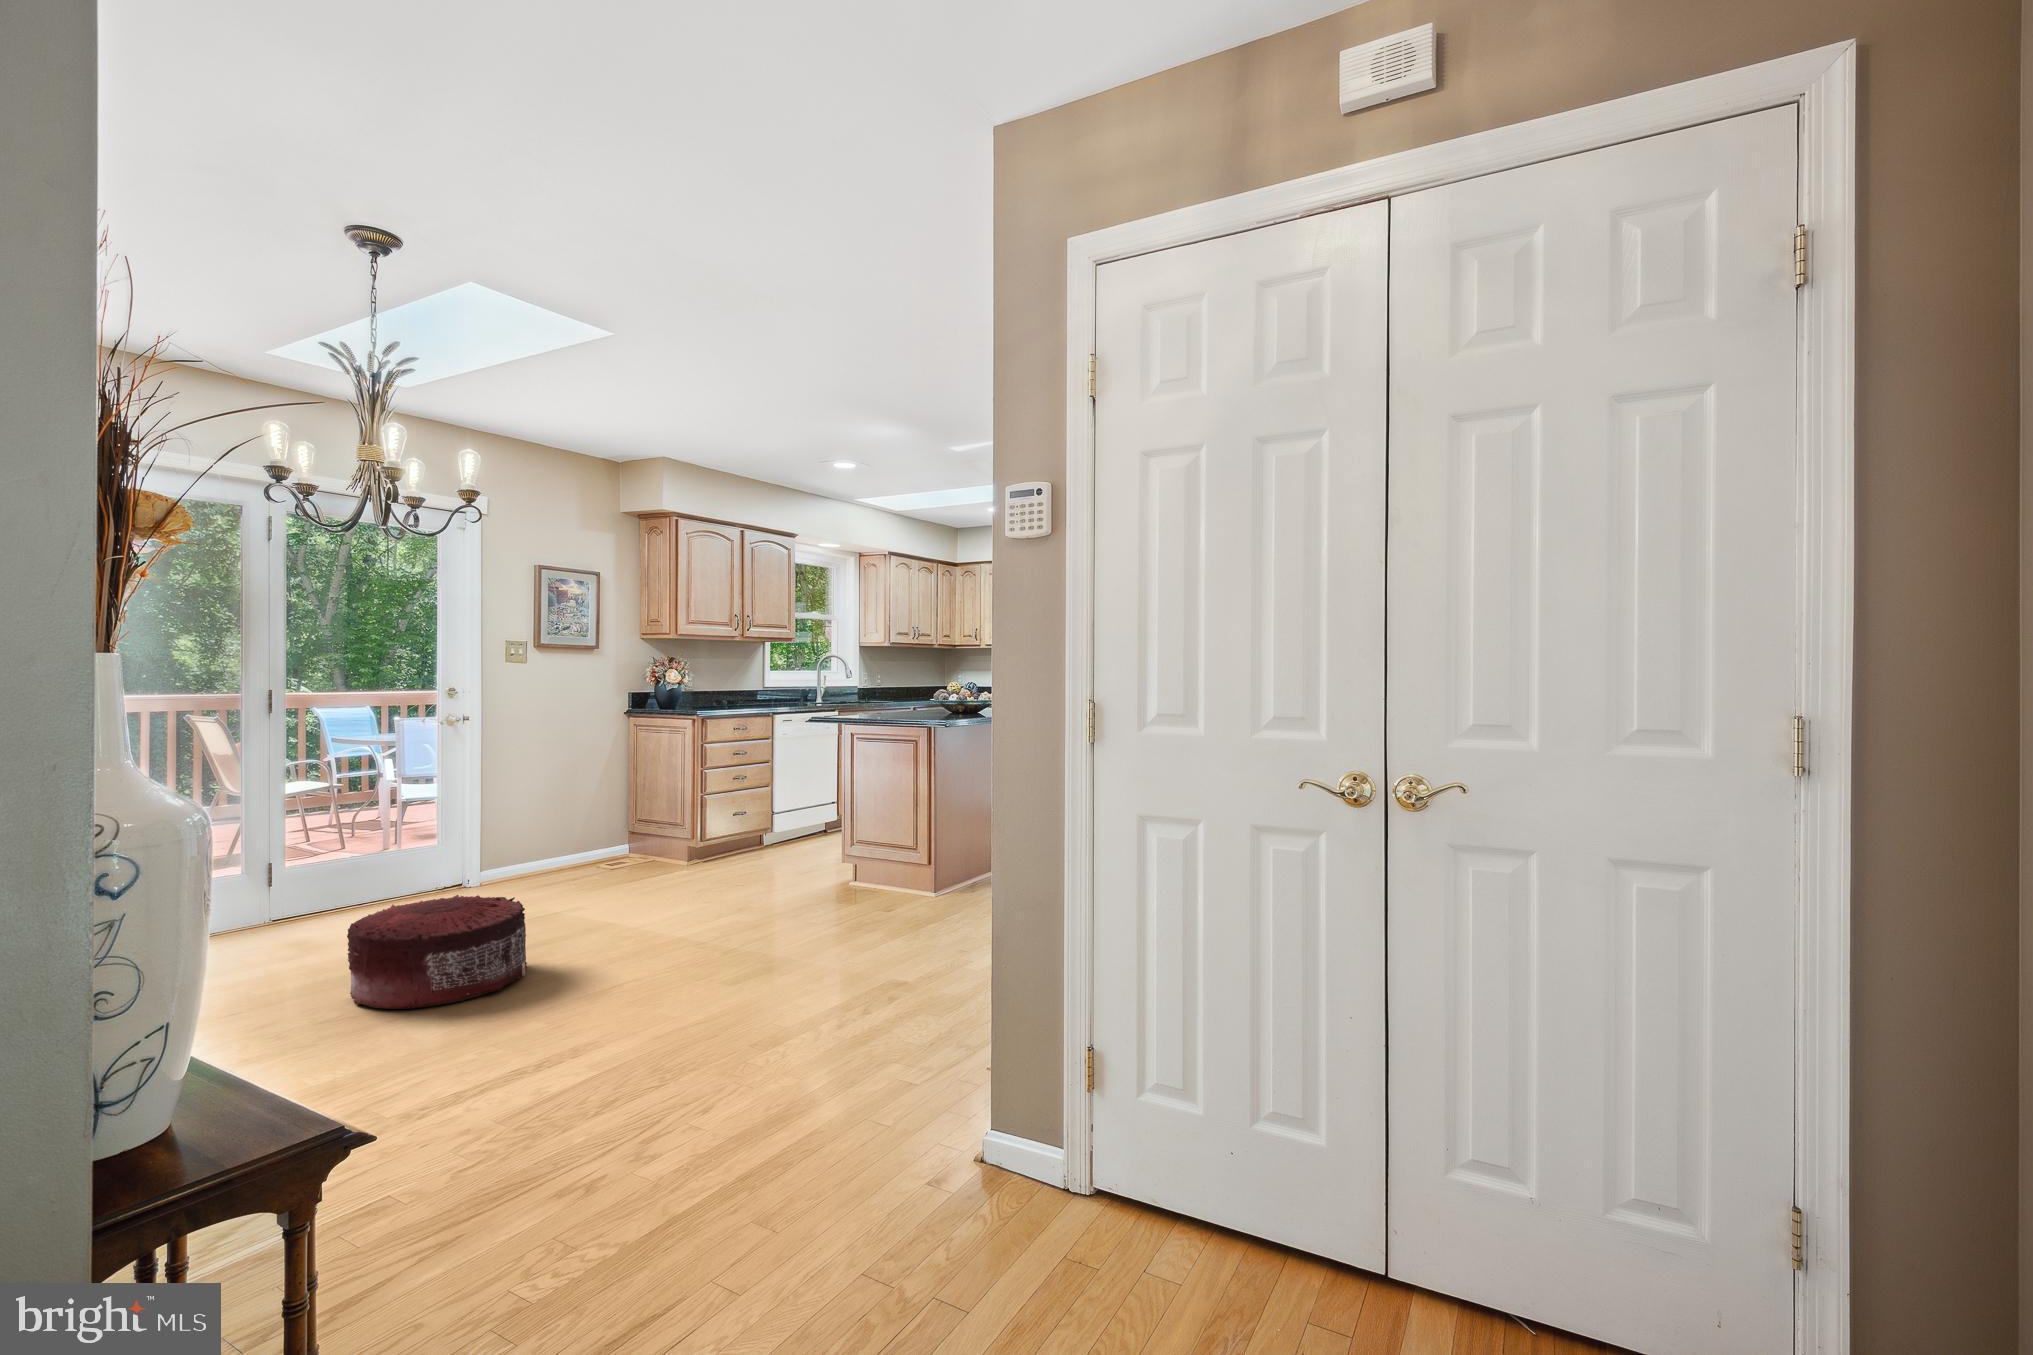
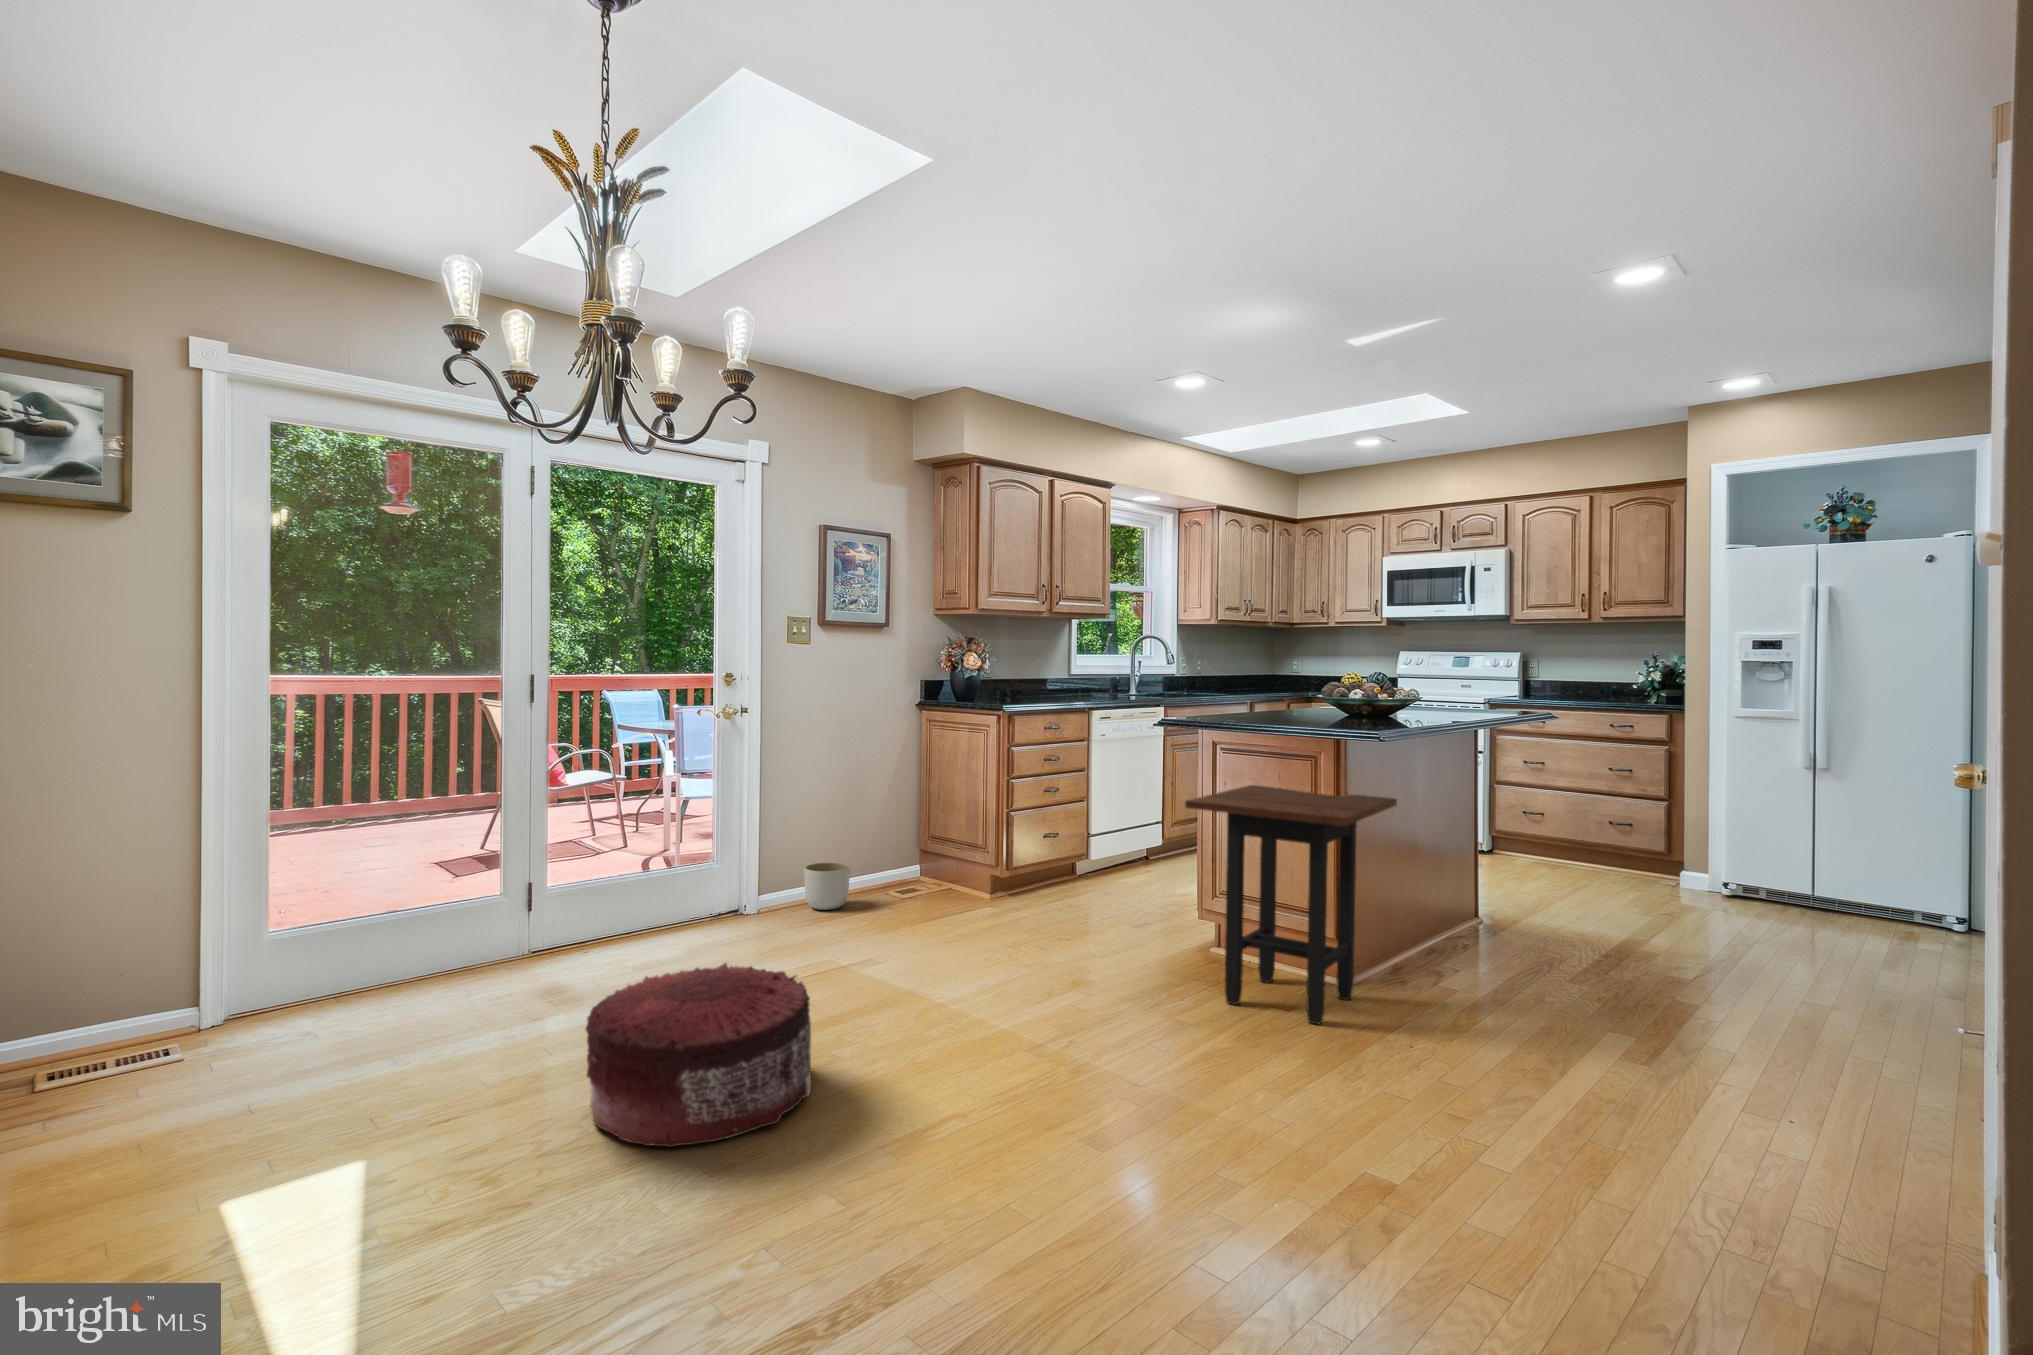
side table: none [815,761,964,917] -> present [1185,785,1397,1024]
planter: none [523,841,564,879] -> present [804,862,850,910]

